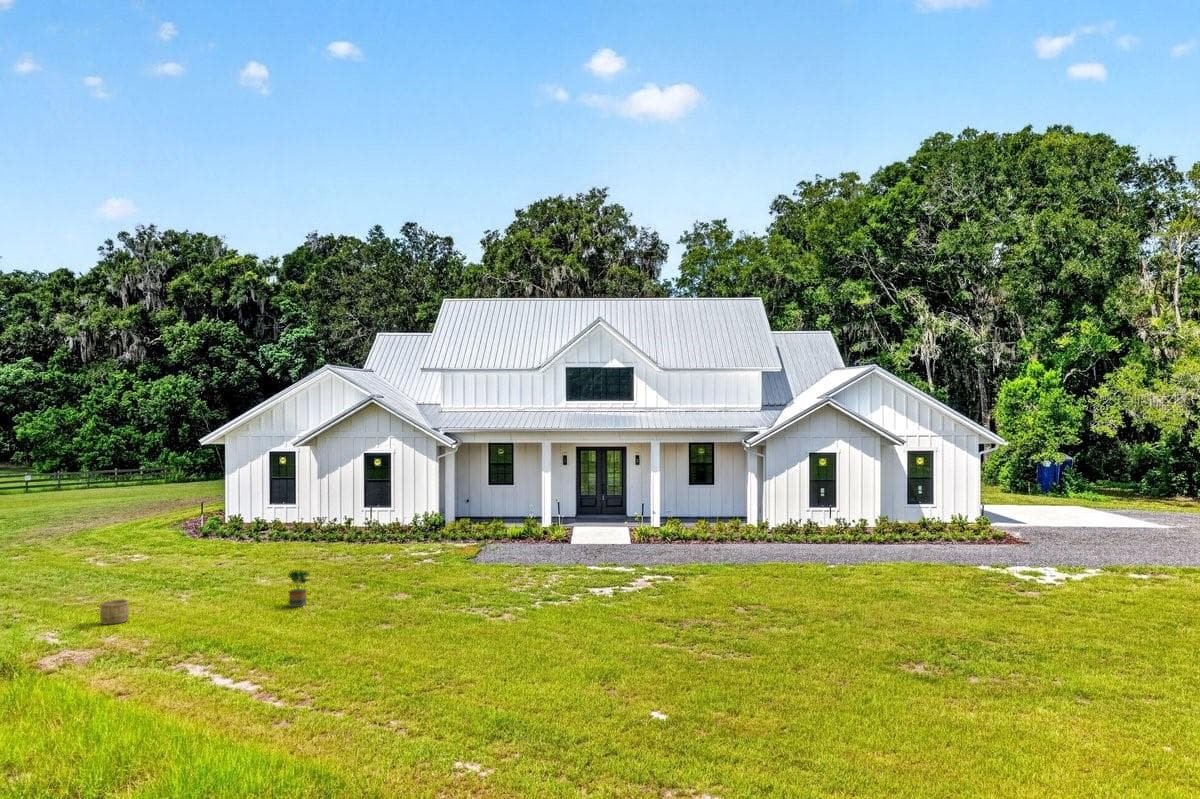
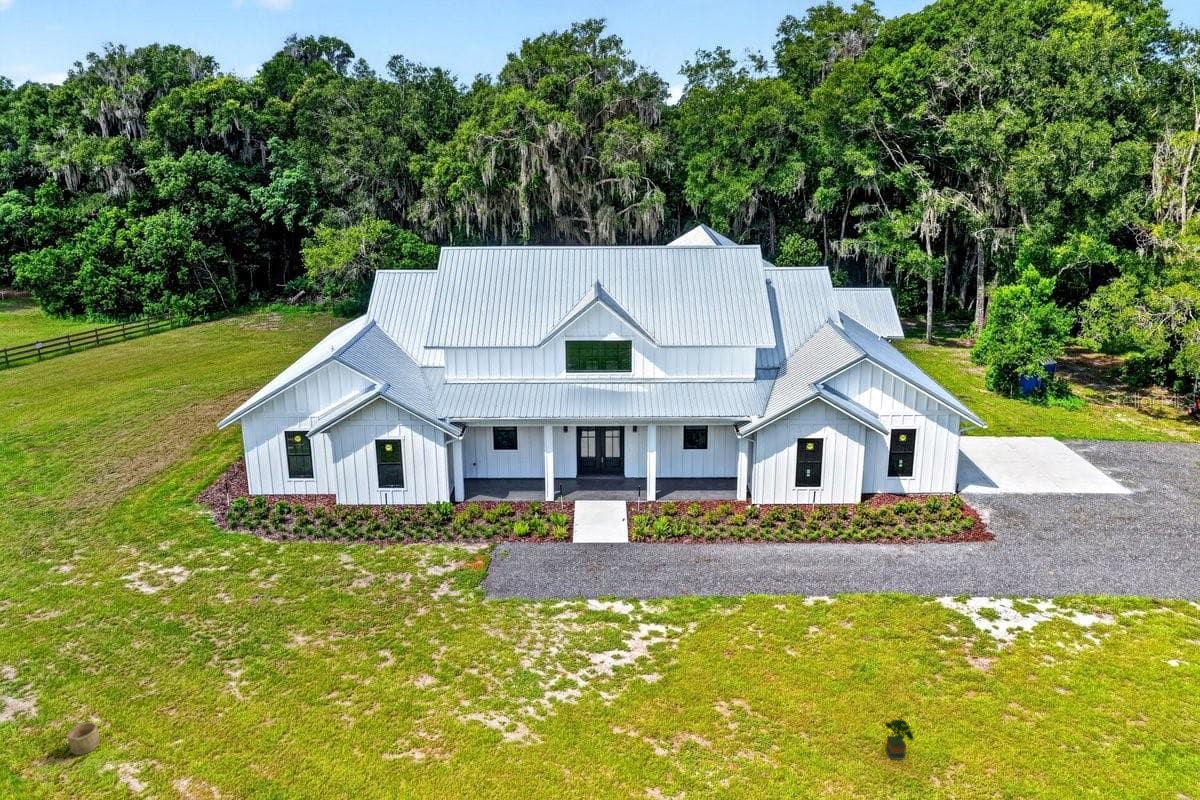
potted tree: present [288,571,309,607] -> present [886,719,914,760]

